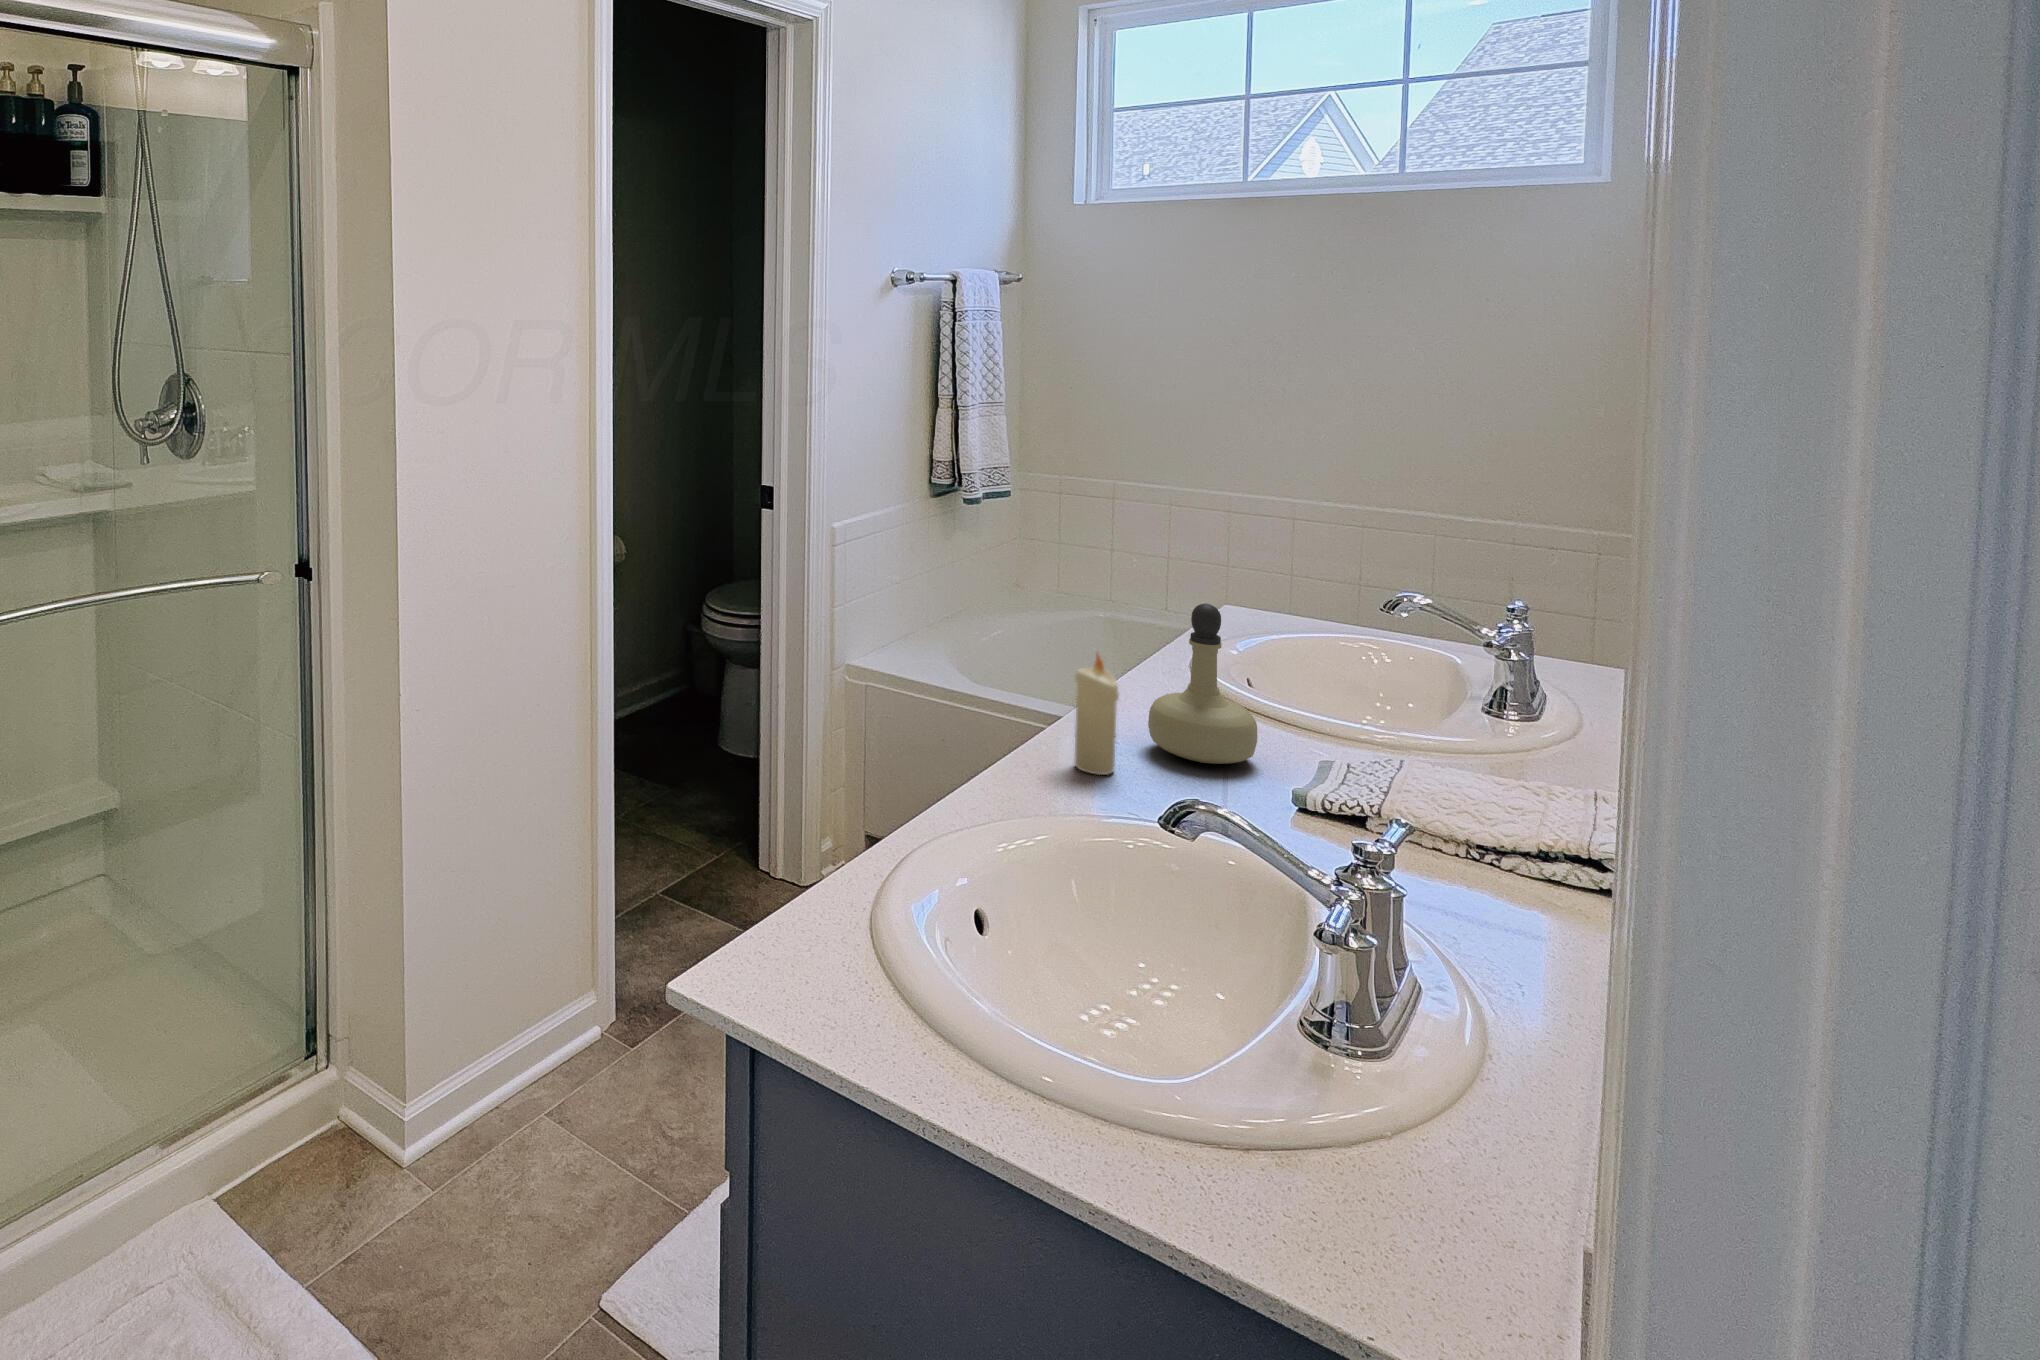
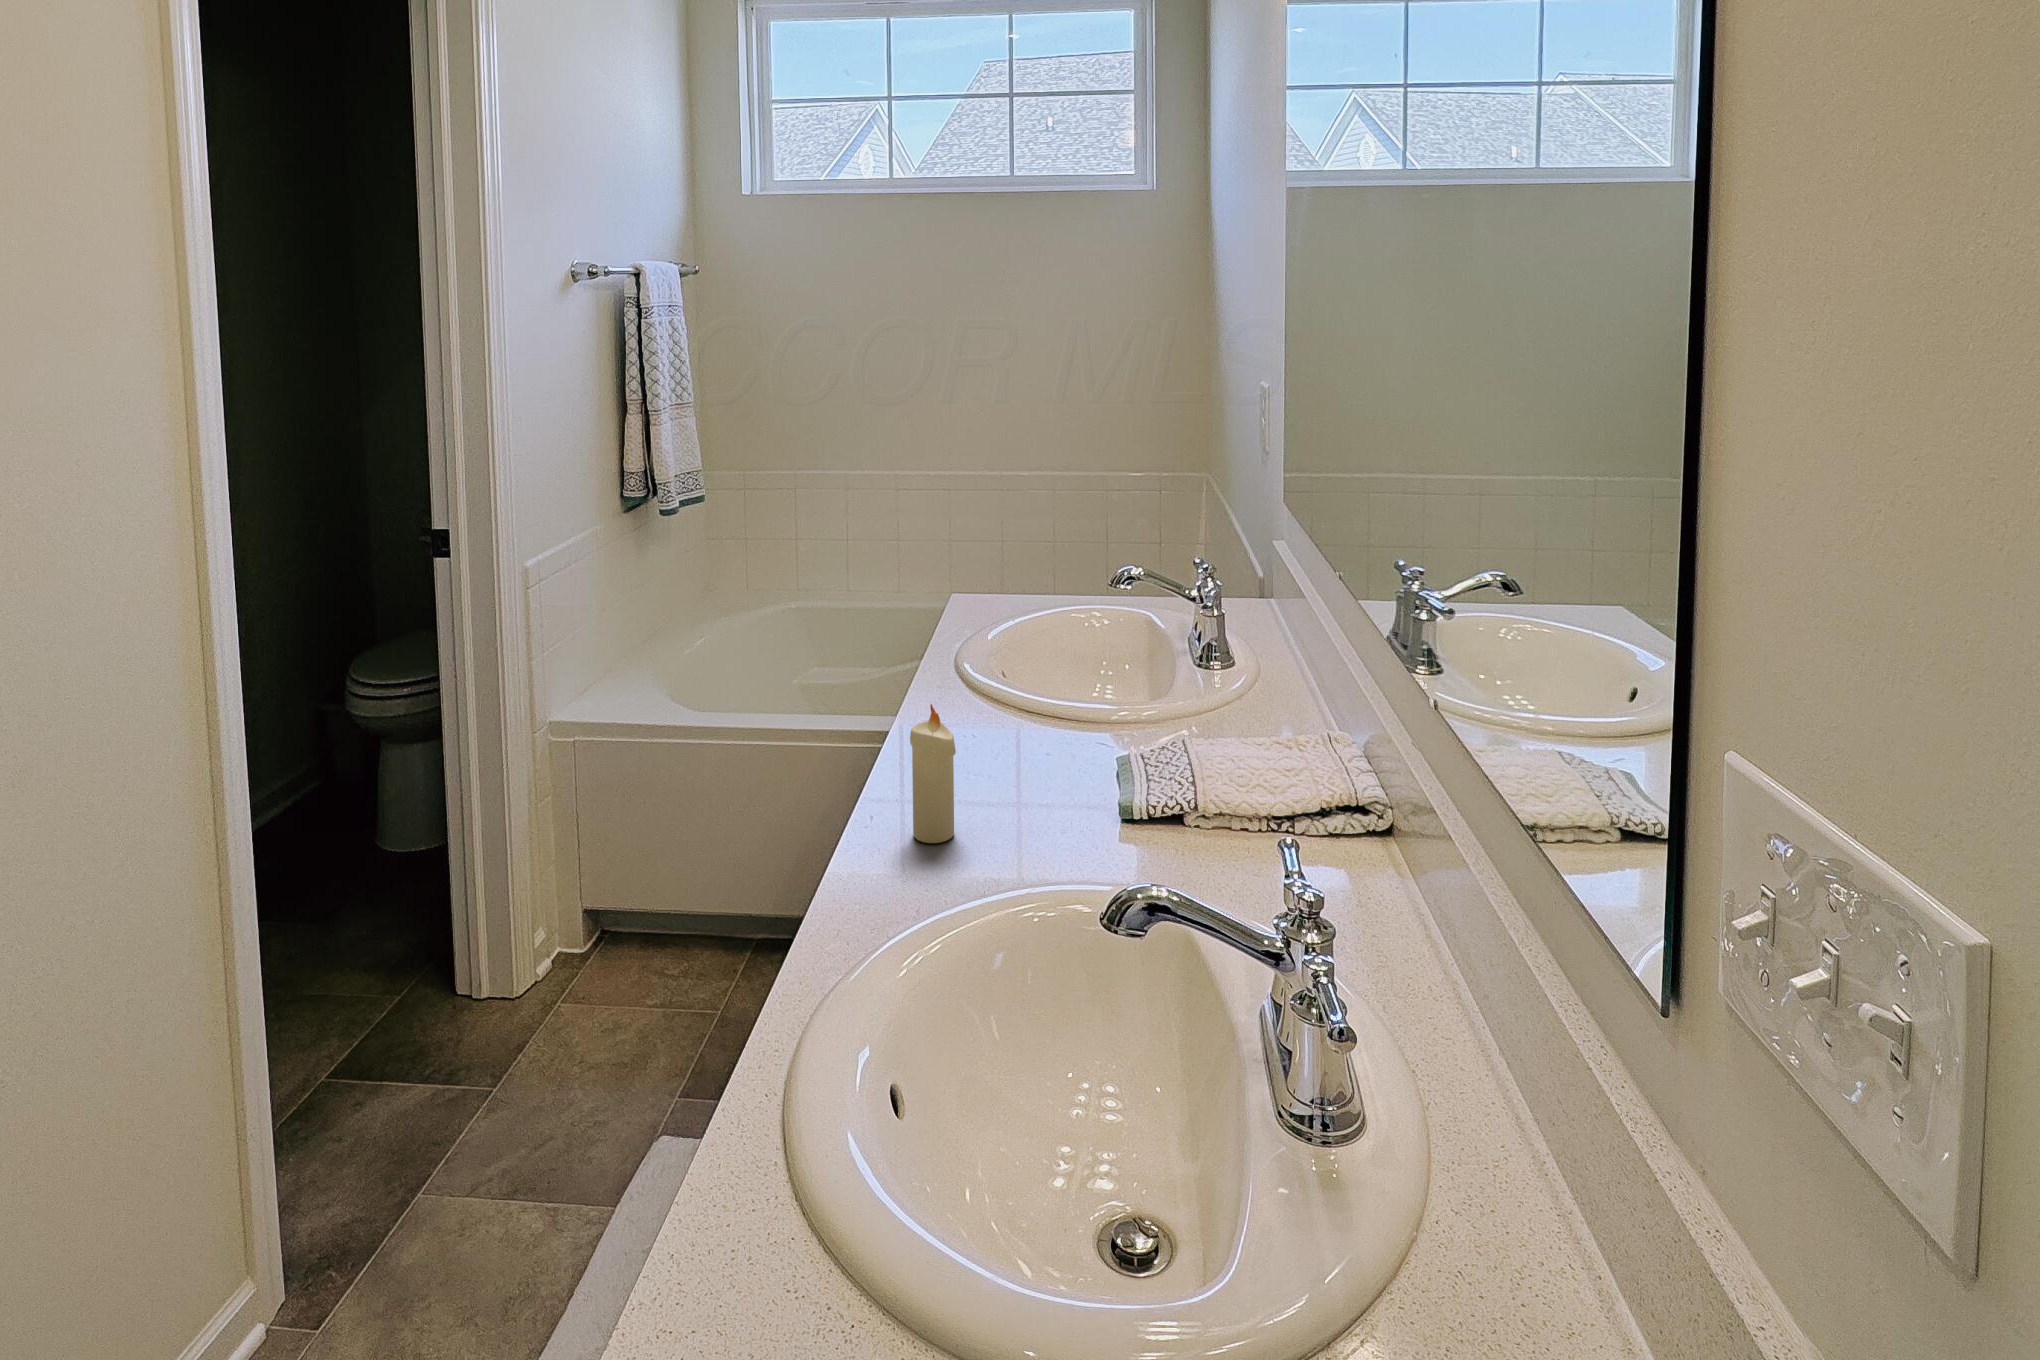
perfume bottle: present [1148,603,1257,764] -> none [965,622,1066,792]

